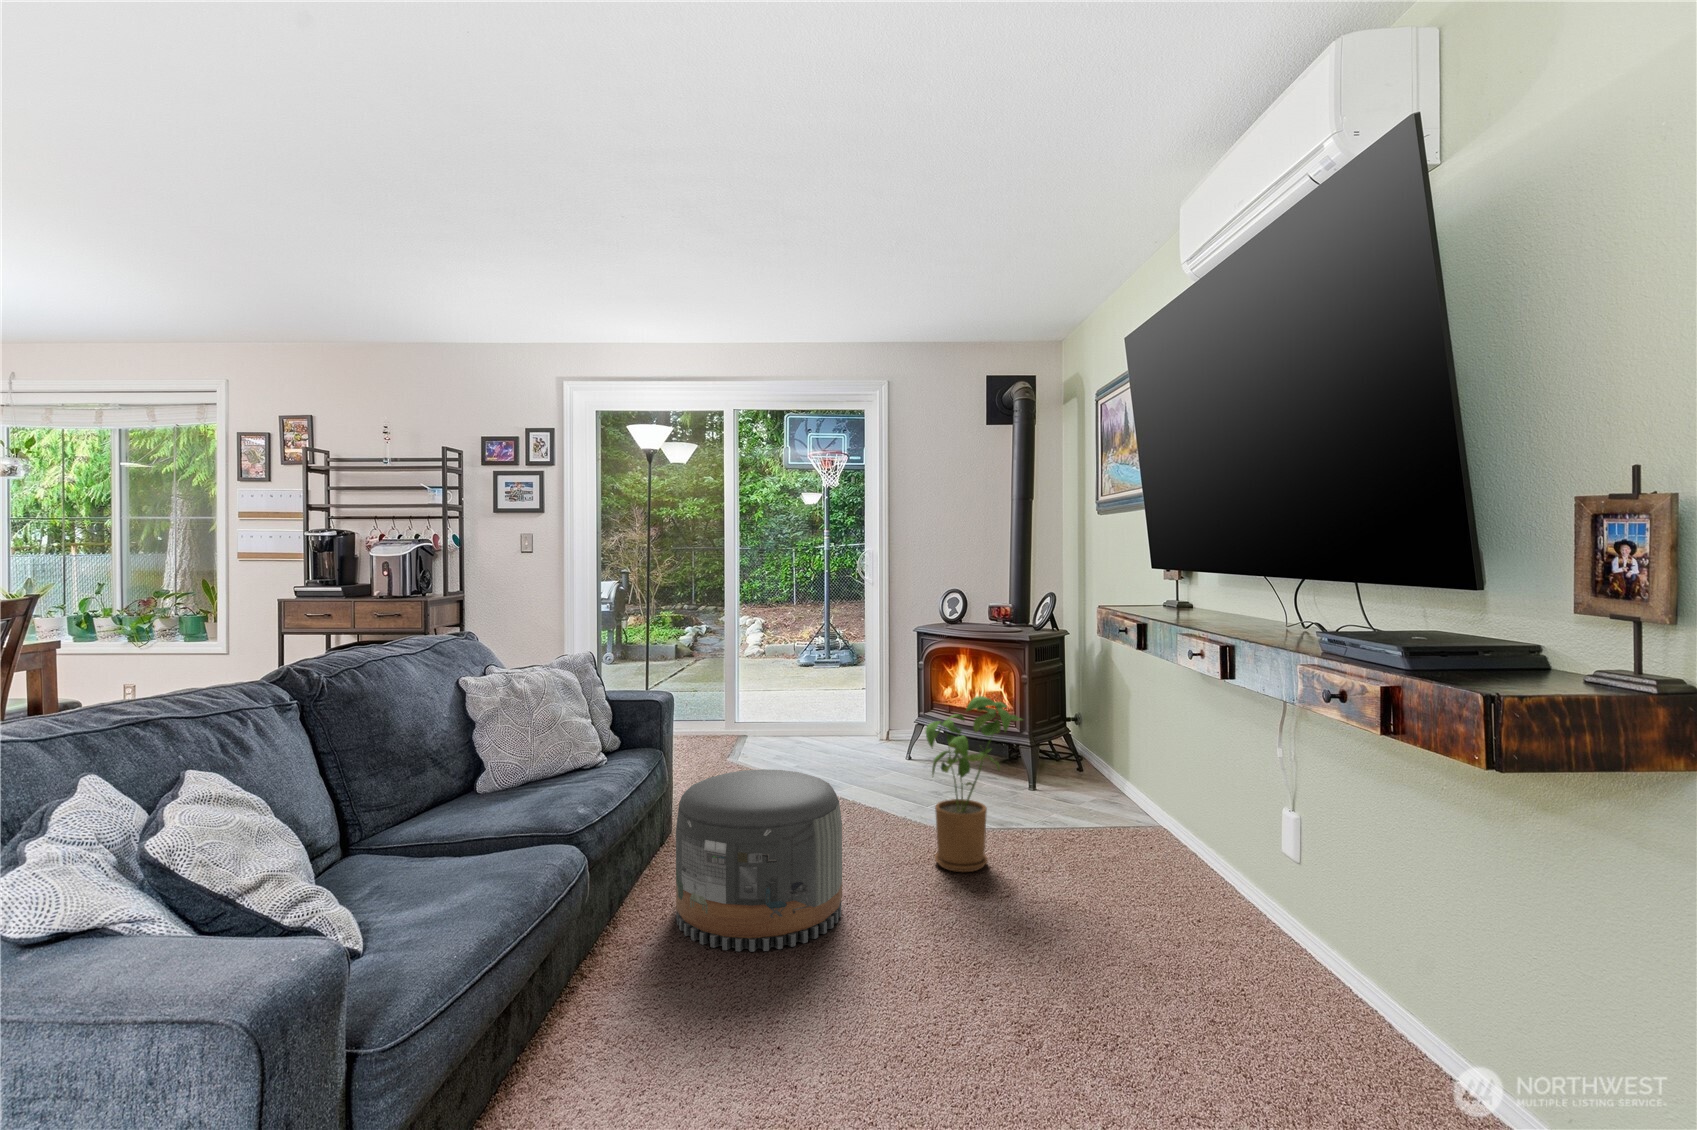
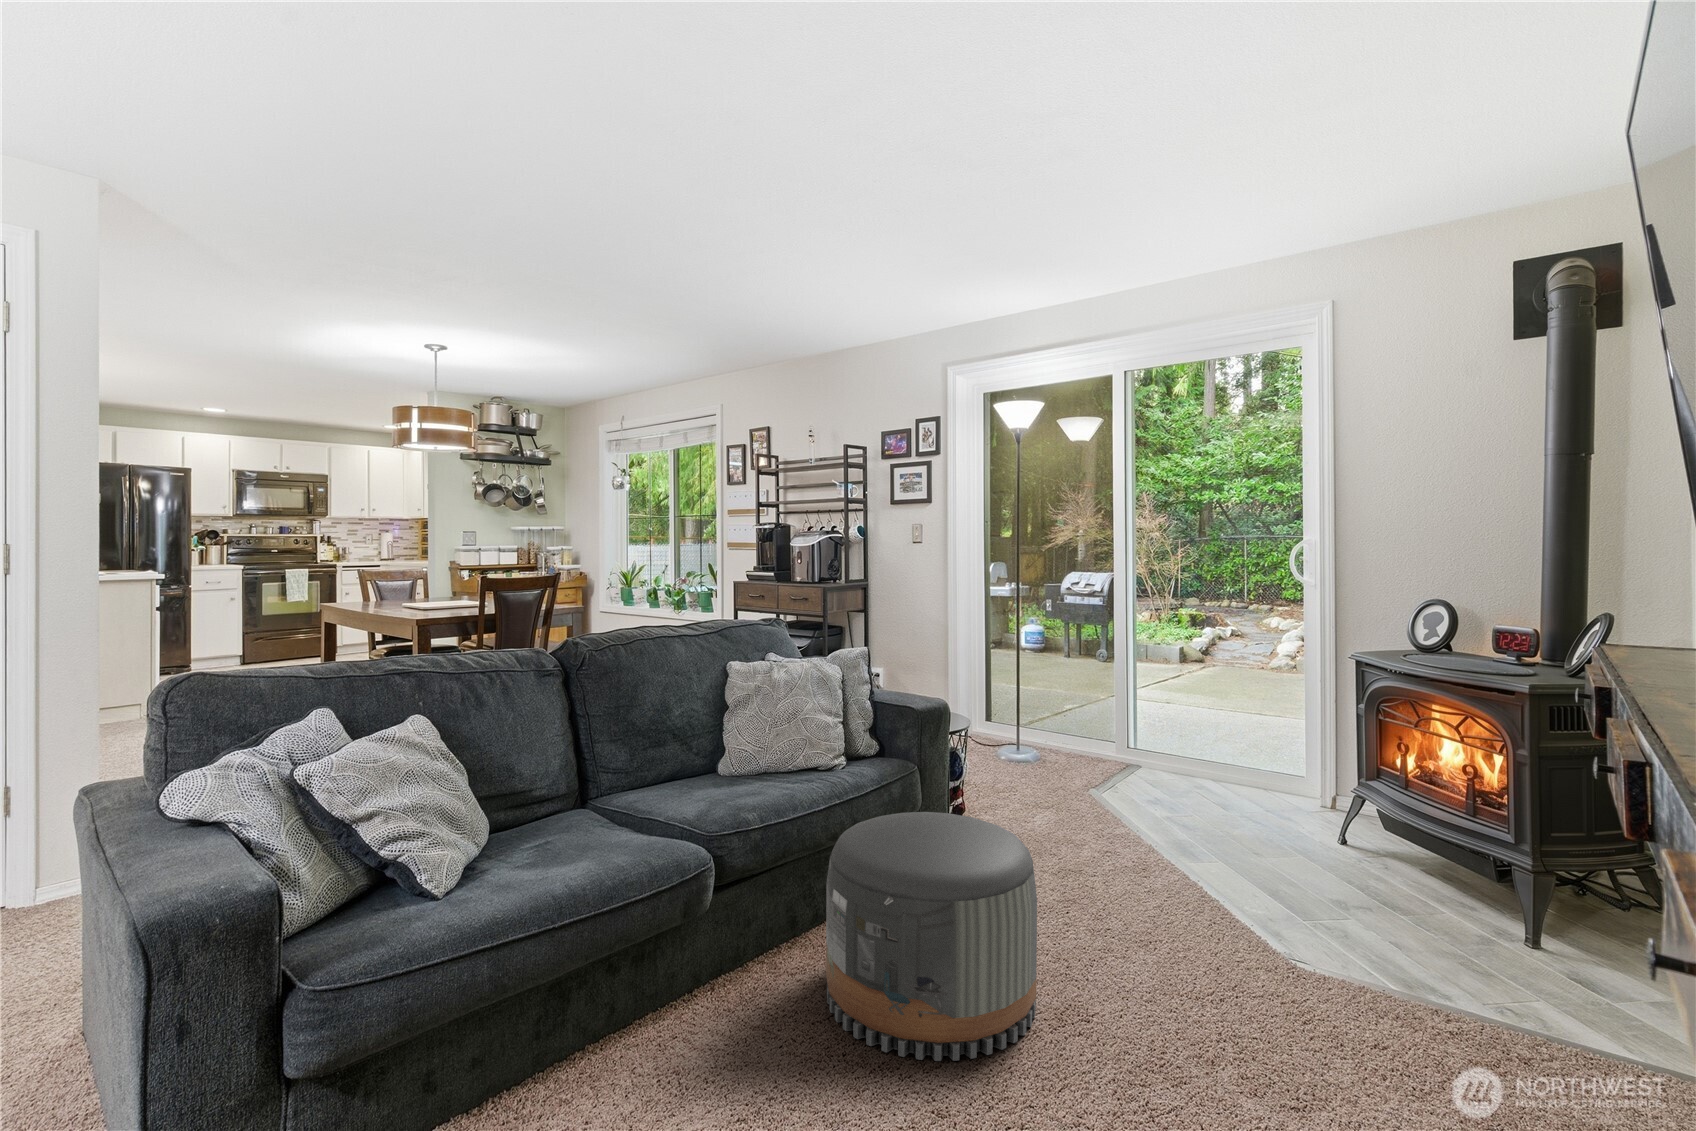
house plant: present [926,696,1021,872] -> none [1211,773,1394,1049]

